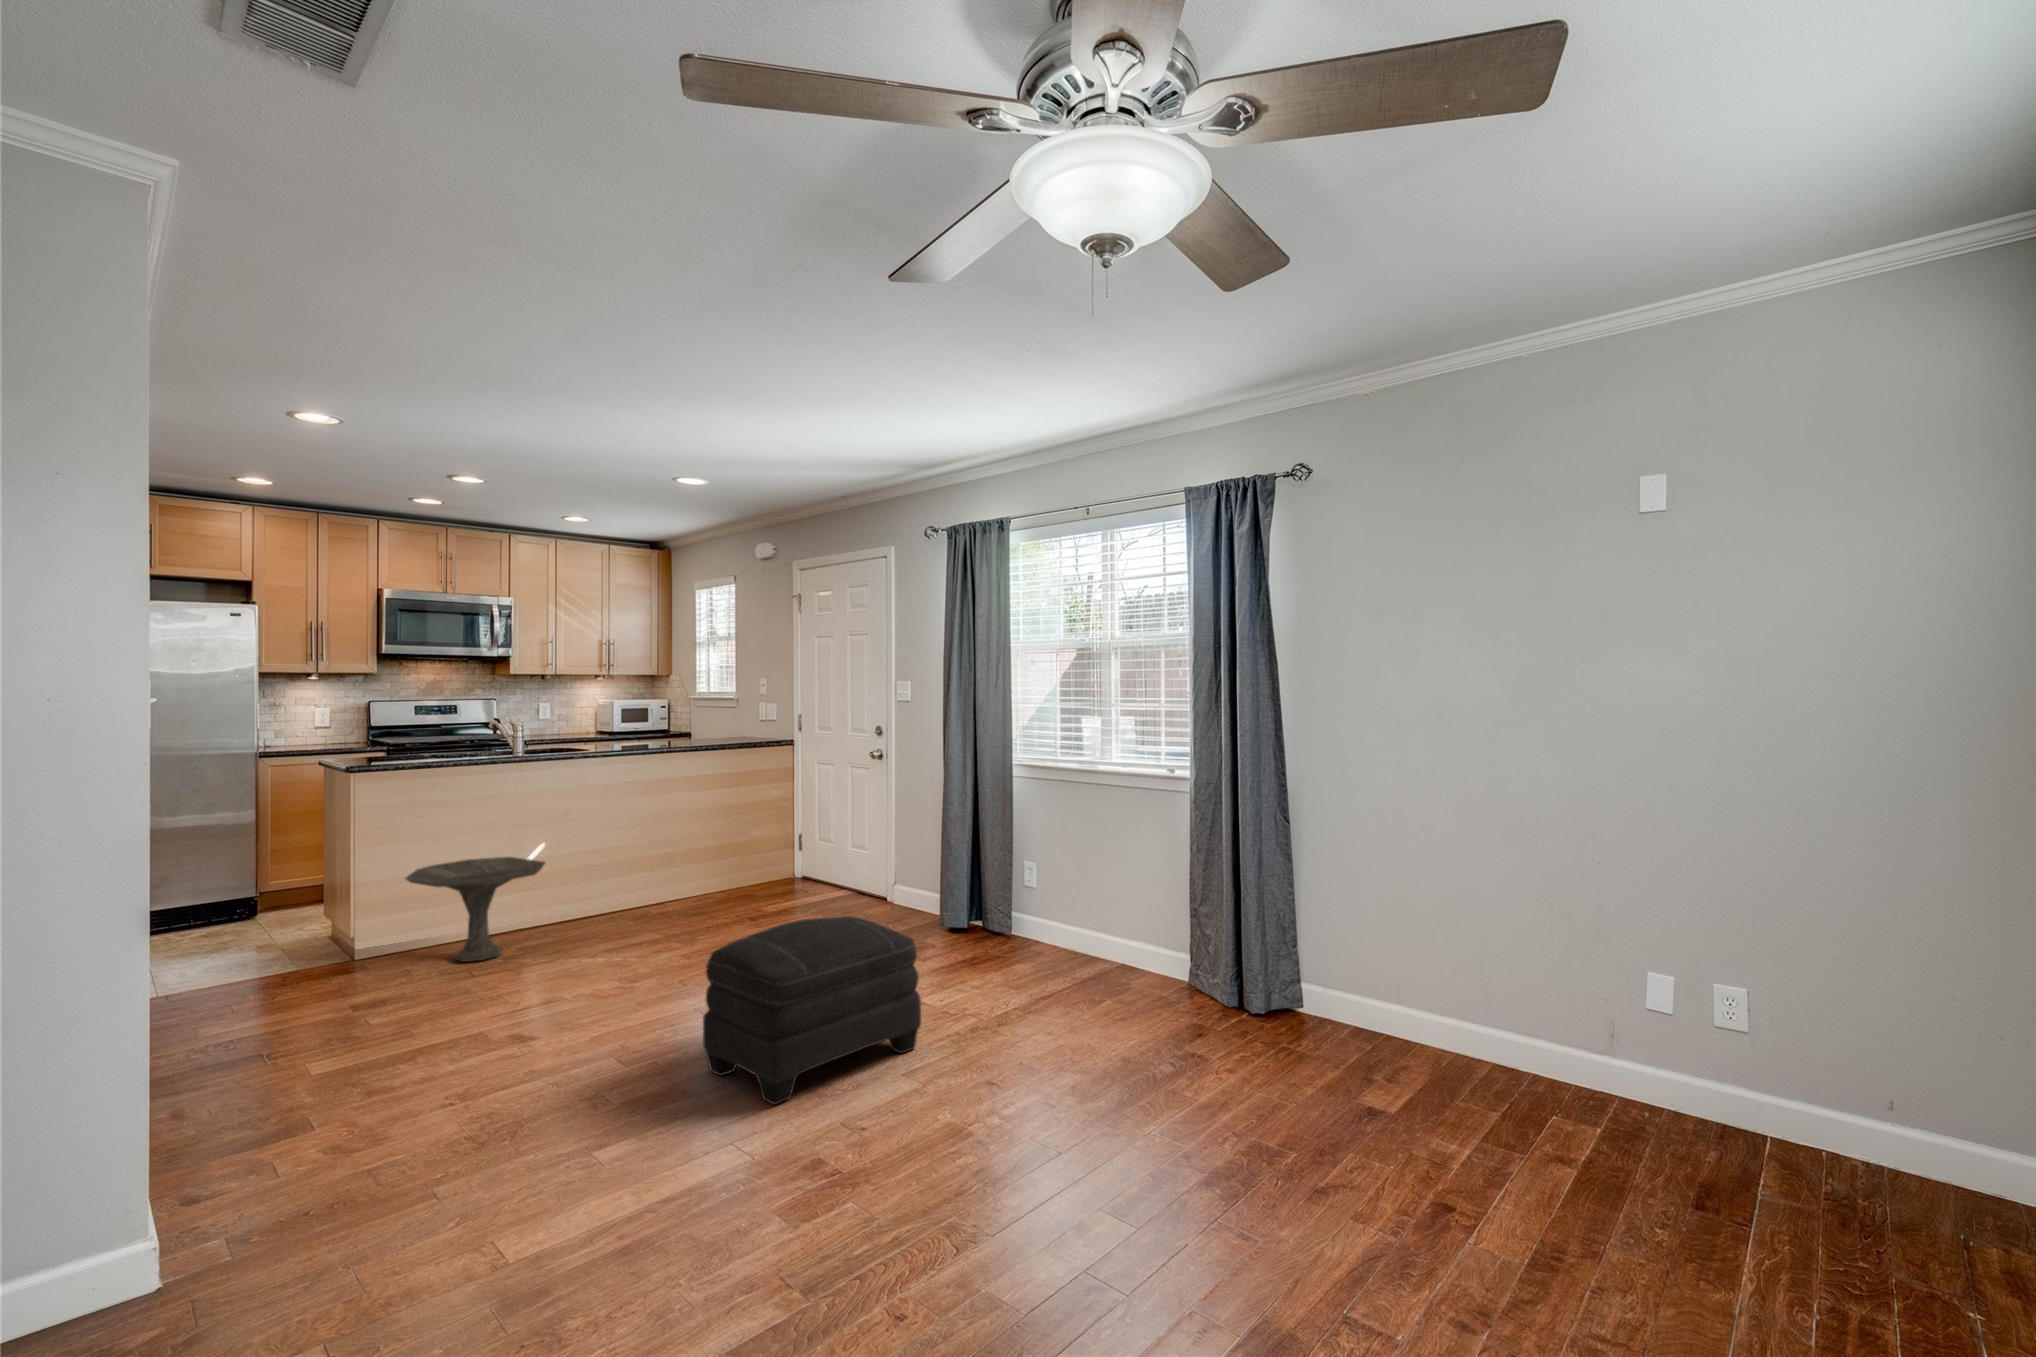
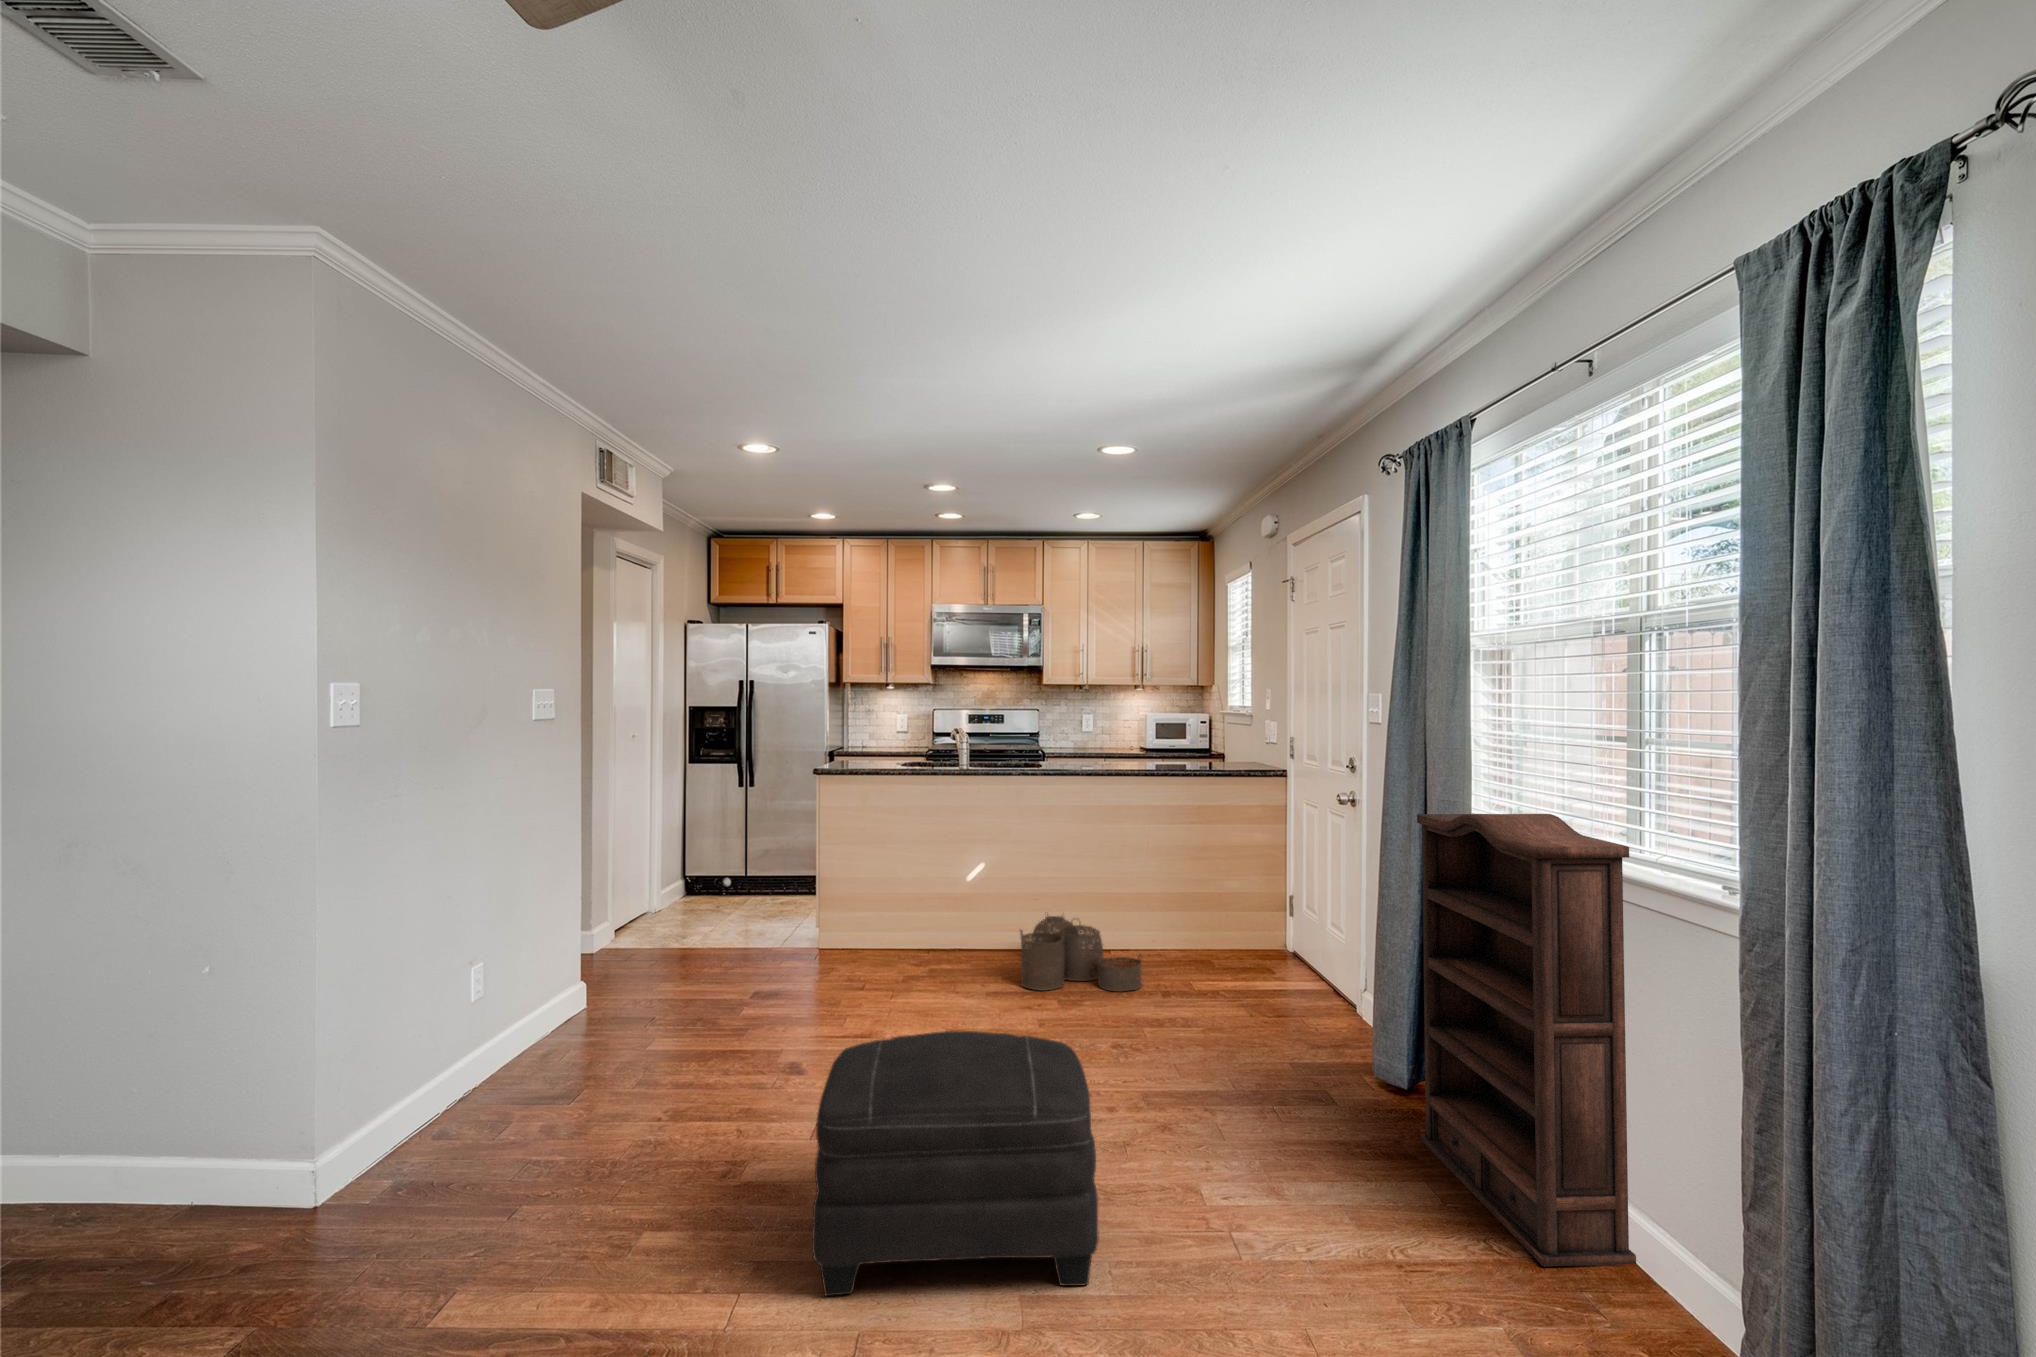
bookshelf: none [993,747,1122,977] -> present [1417,814,1636,1266]
side table: present [405,857,545,962] -> none [824,873,950,979]
woven basket: none [604,875,729,938] -> present [1020,914,1142,991]

